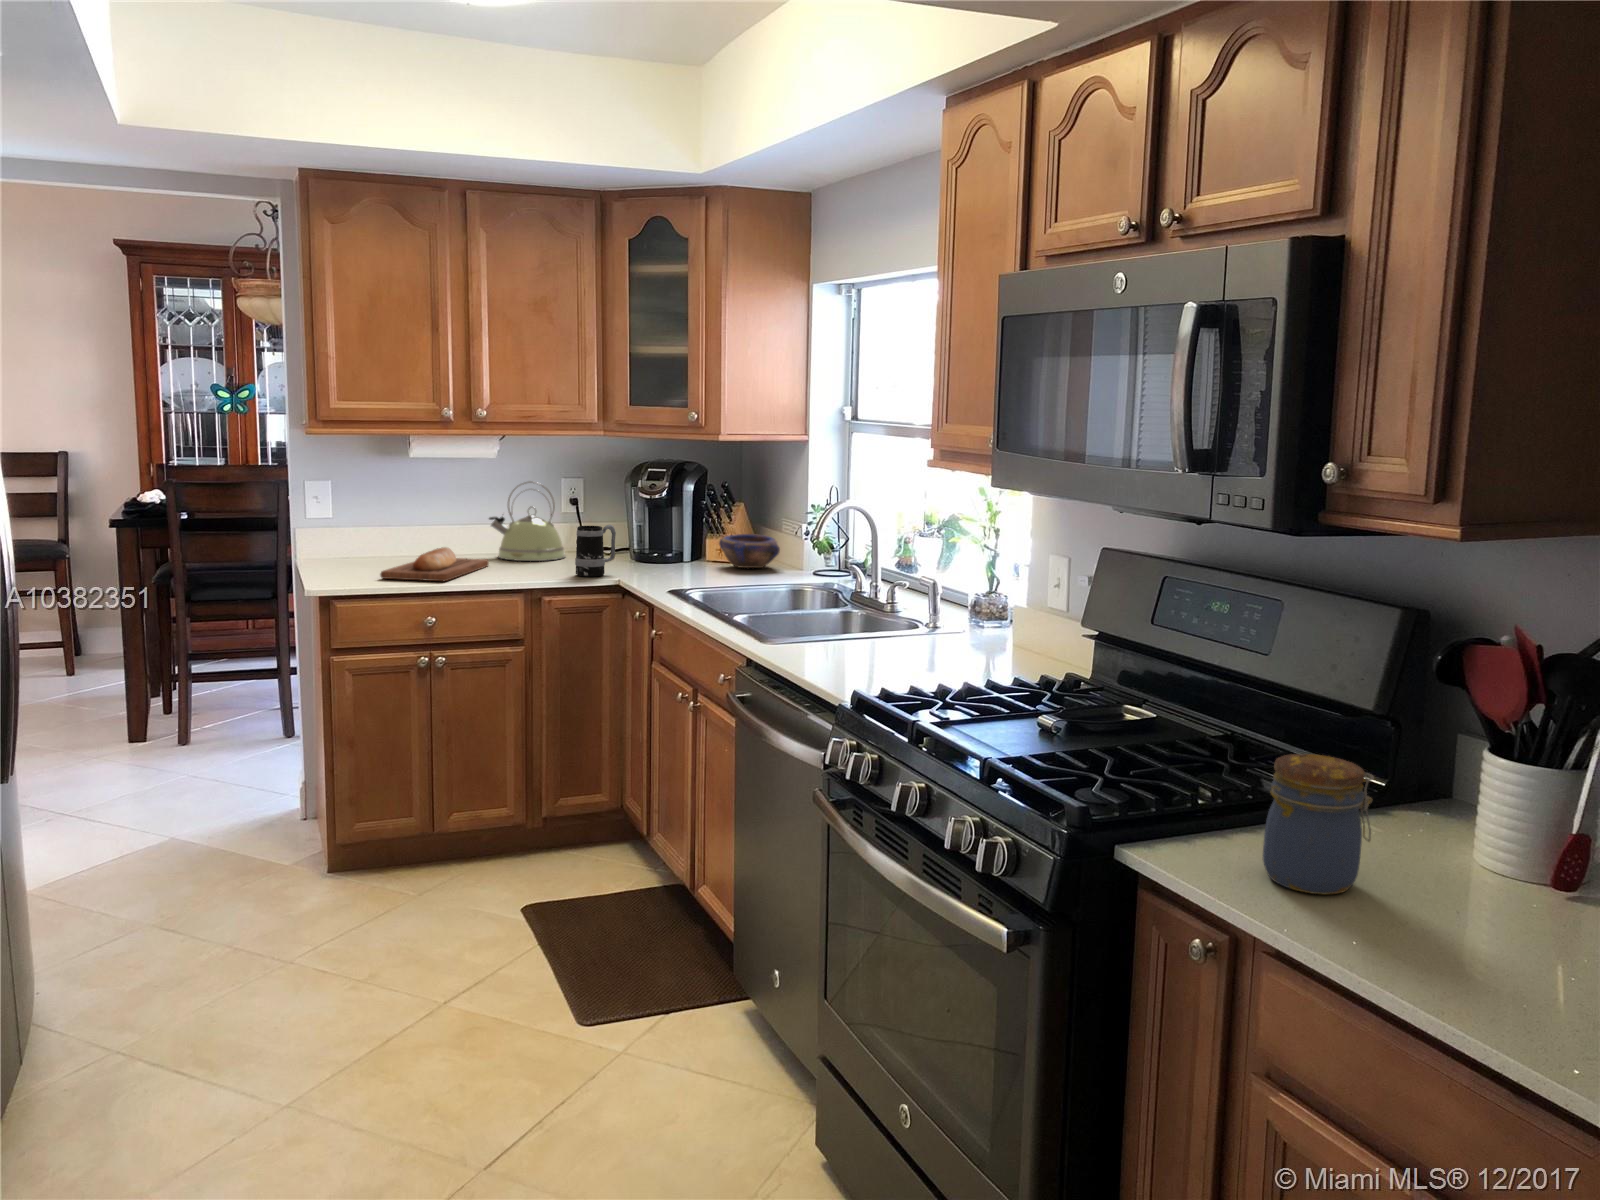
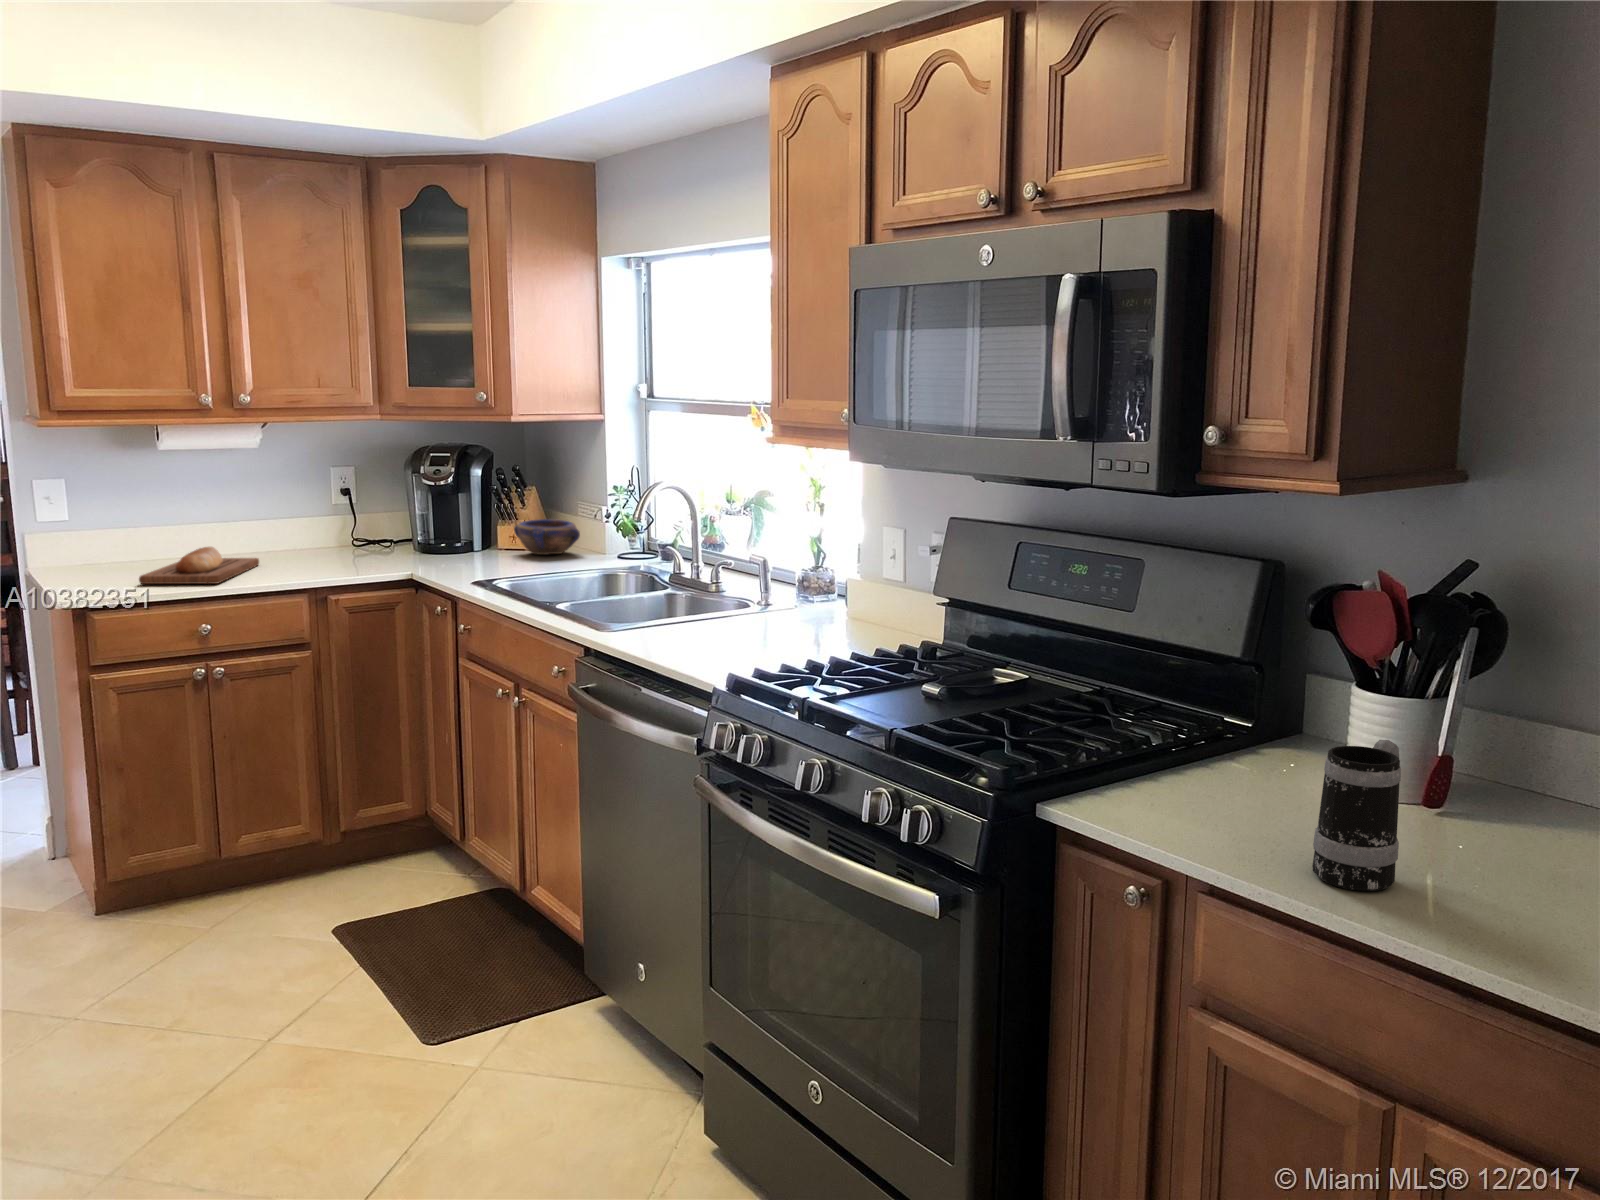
kettle: present [489,481,565,561] -> none [252,471,342,558]
mug: present [575,525,616,577] -> present [1312,740,1401,891]
jar: present [1263,754,1374,894] -> none [1181,701,1278,831]

